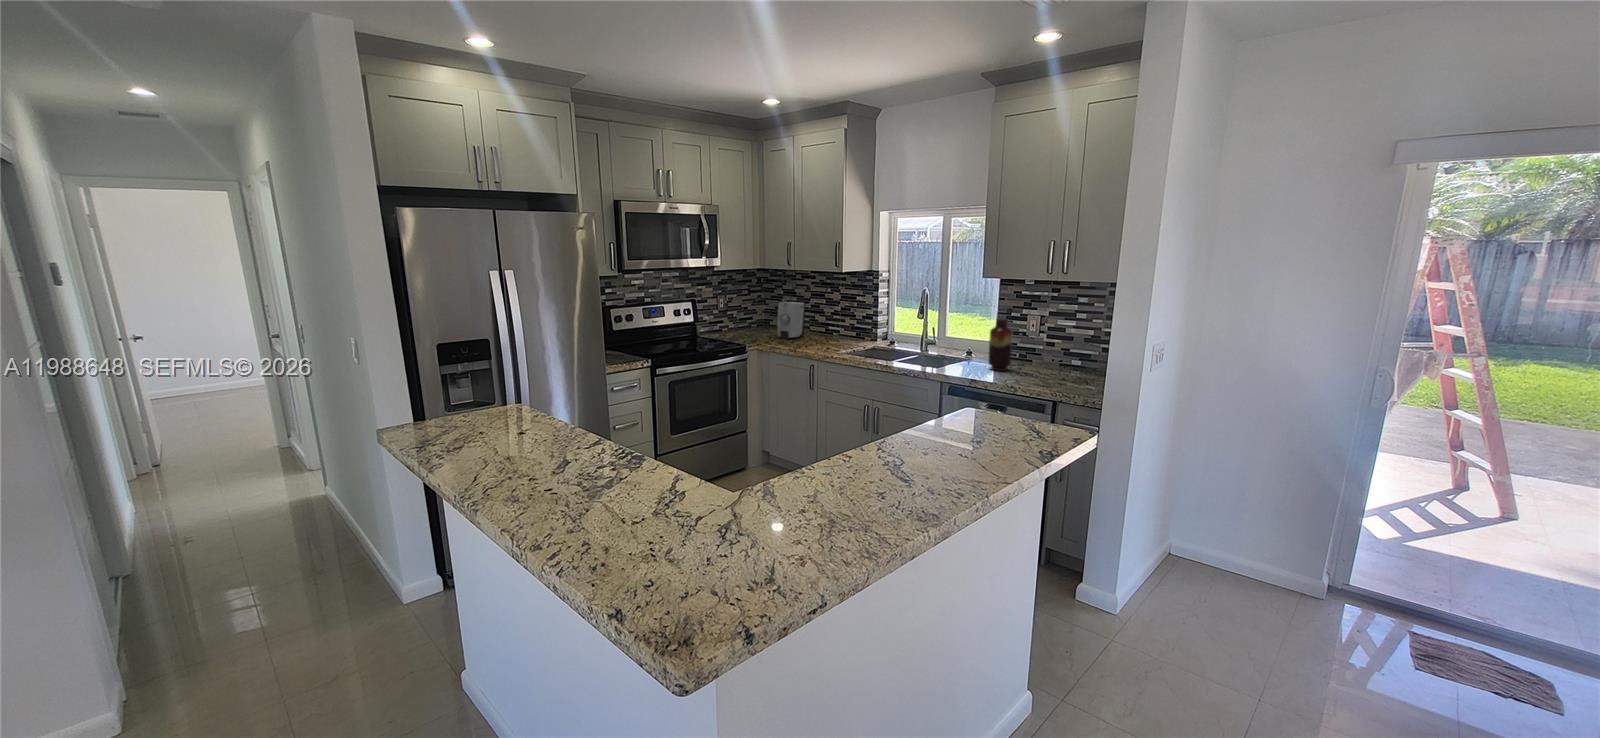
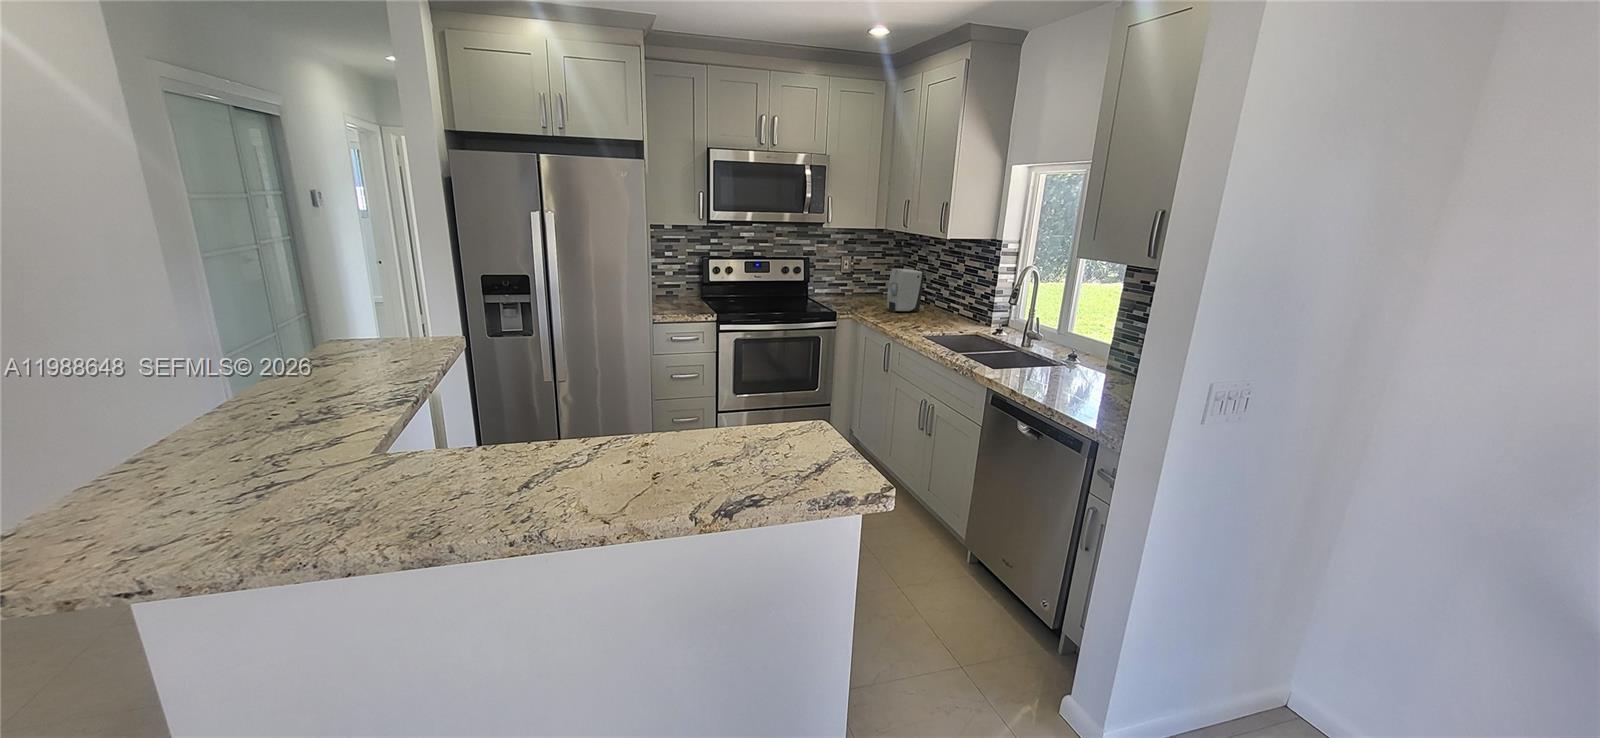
vase: present [989,318,1012,371] -> none [1054,314,1092,387]

